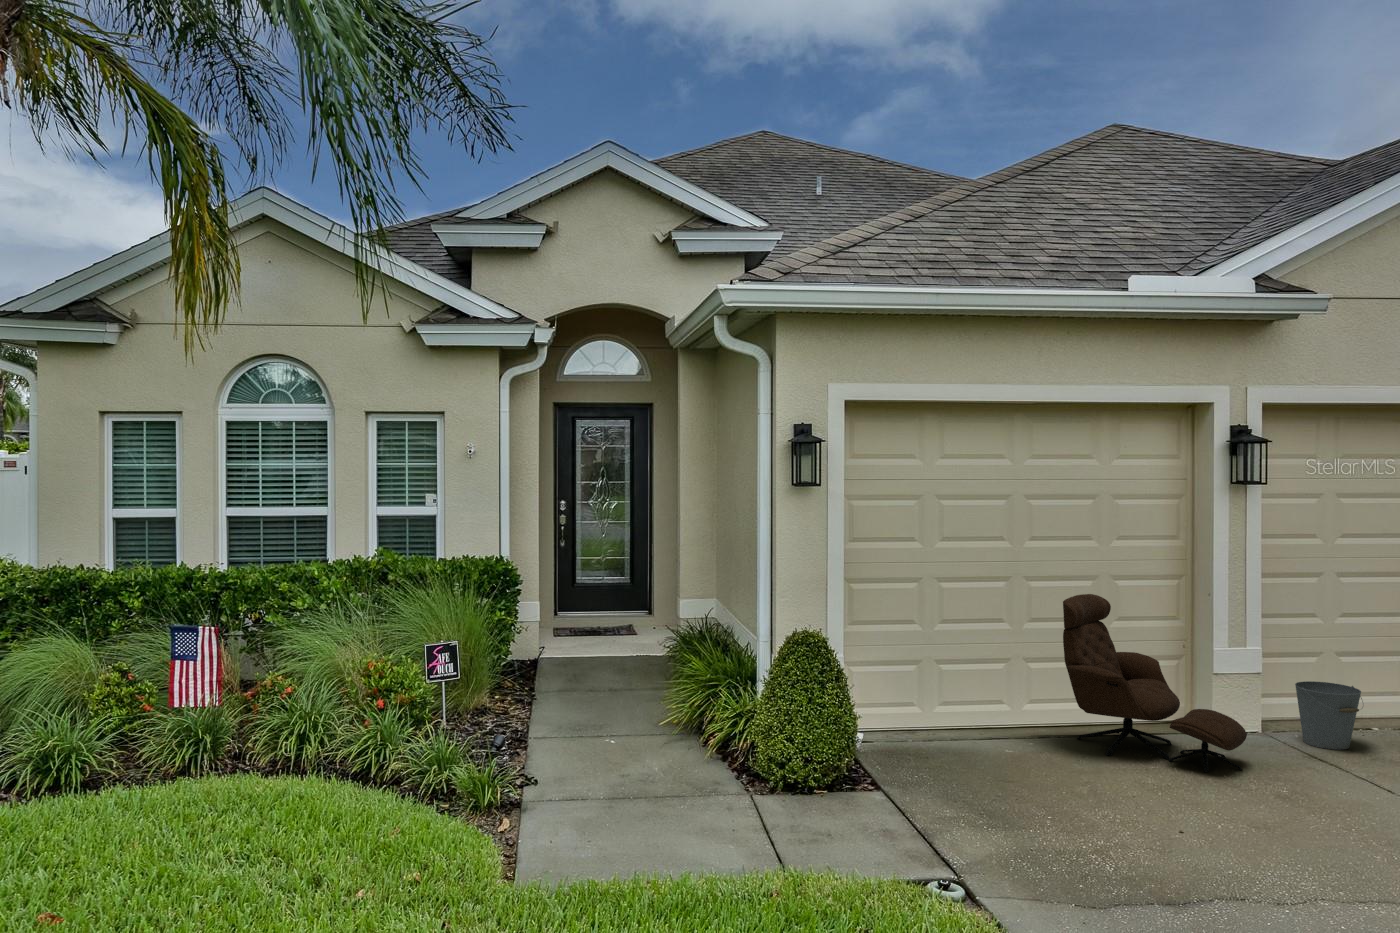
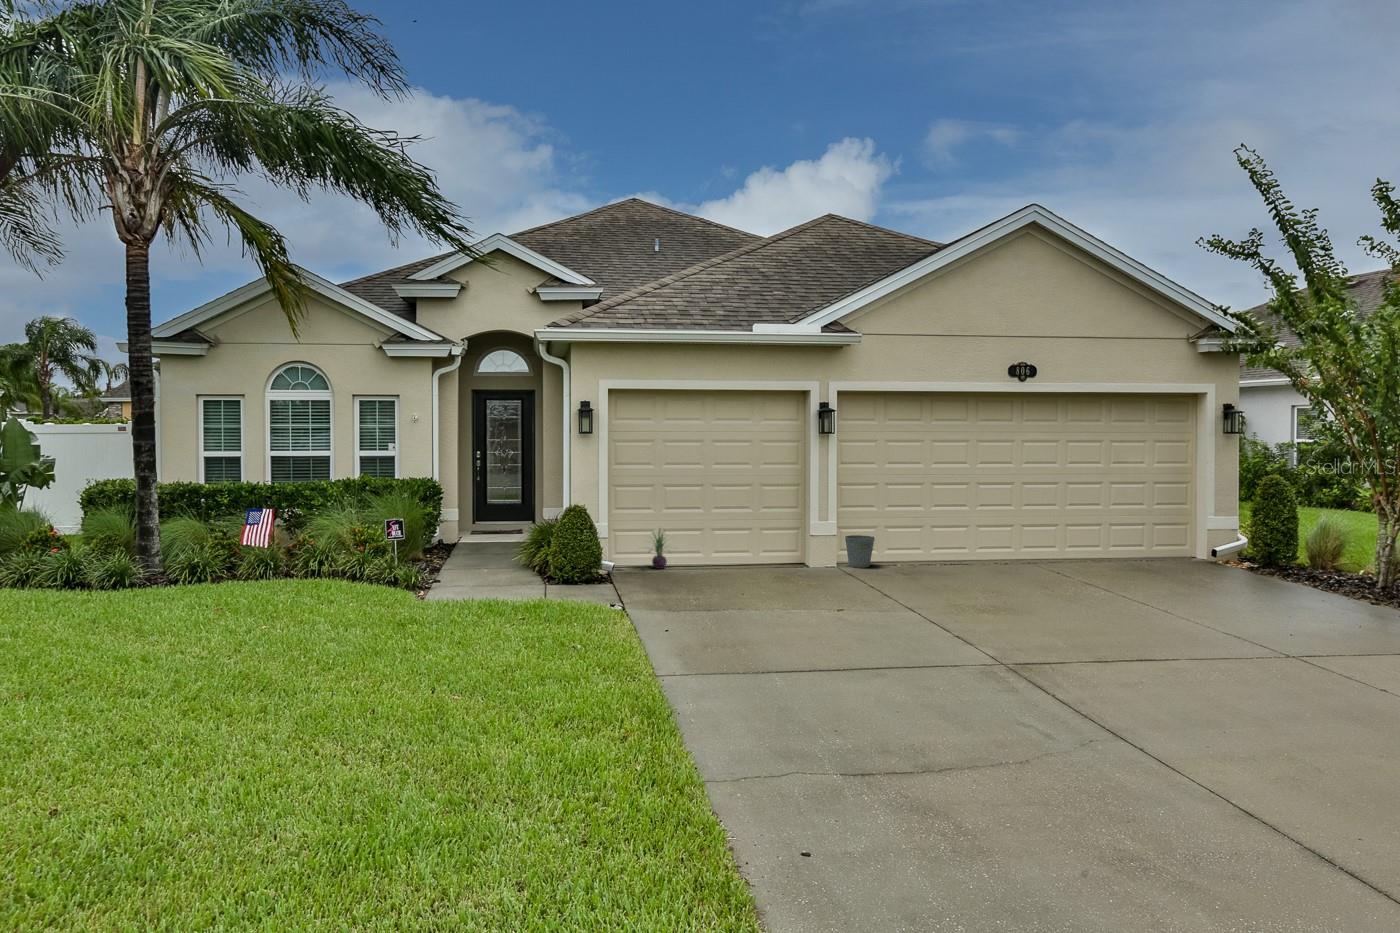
lounge chair: present [1063,594,1247,772] -> none [722,491,807,574]
decorative plant: none [904,668,985,750] -> present [649,528,667,569]

